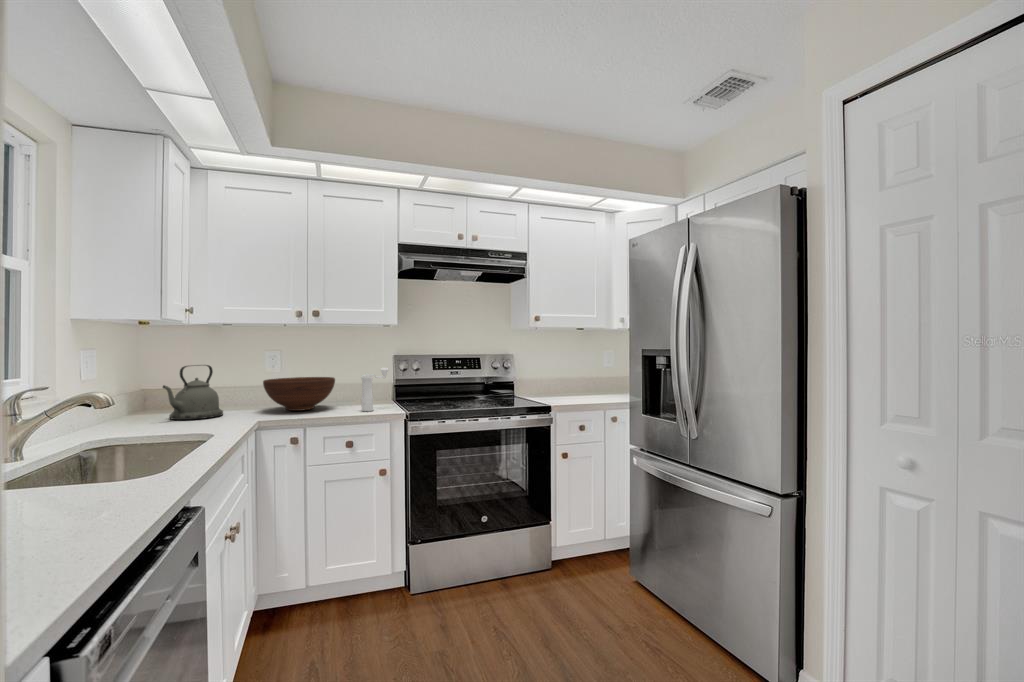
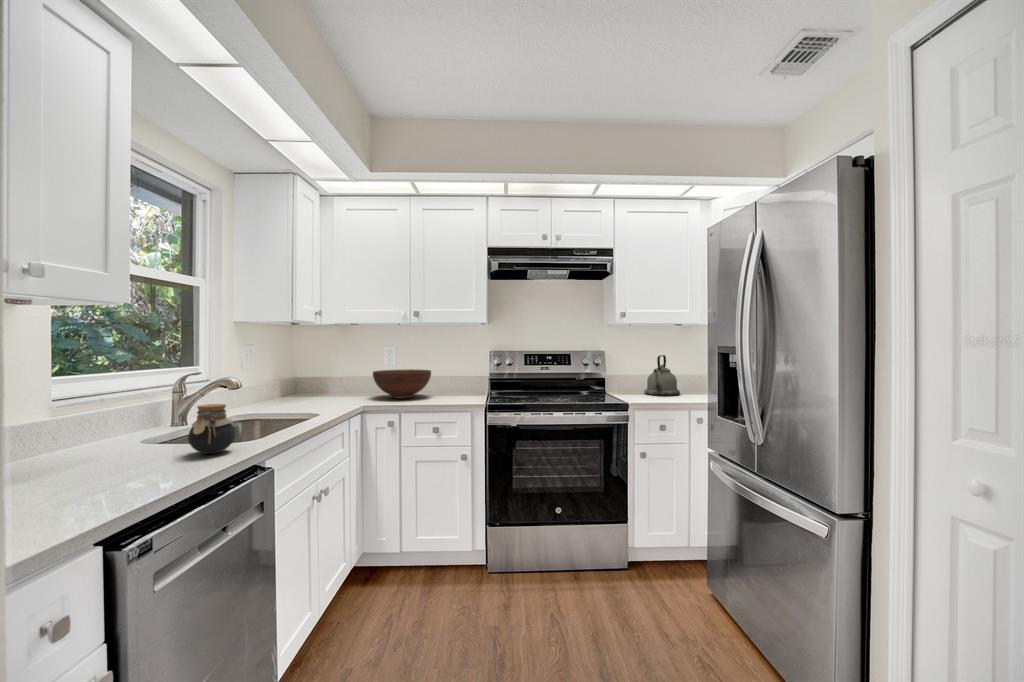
kettle: present [163,365,223,420] -> present [644,355,680,396]
pepper mill: present [361,367,389,411] -> none [449,362,475,402]
jar: none [65,428,138,499] -> present [188,404,235,454]

